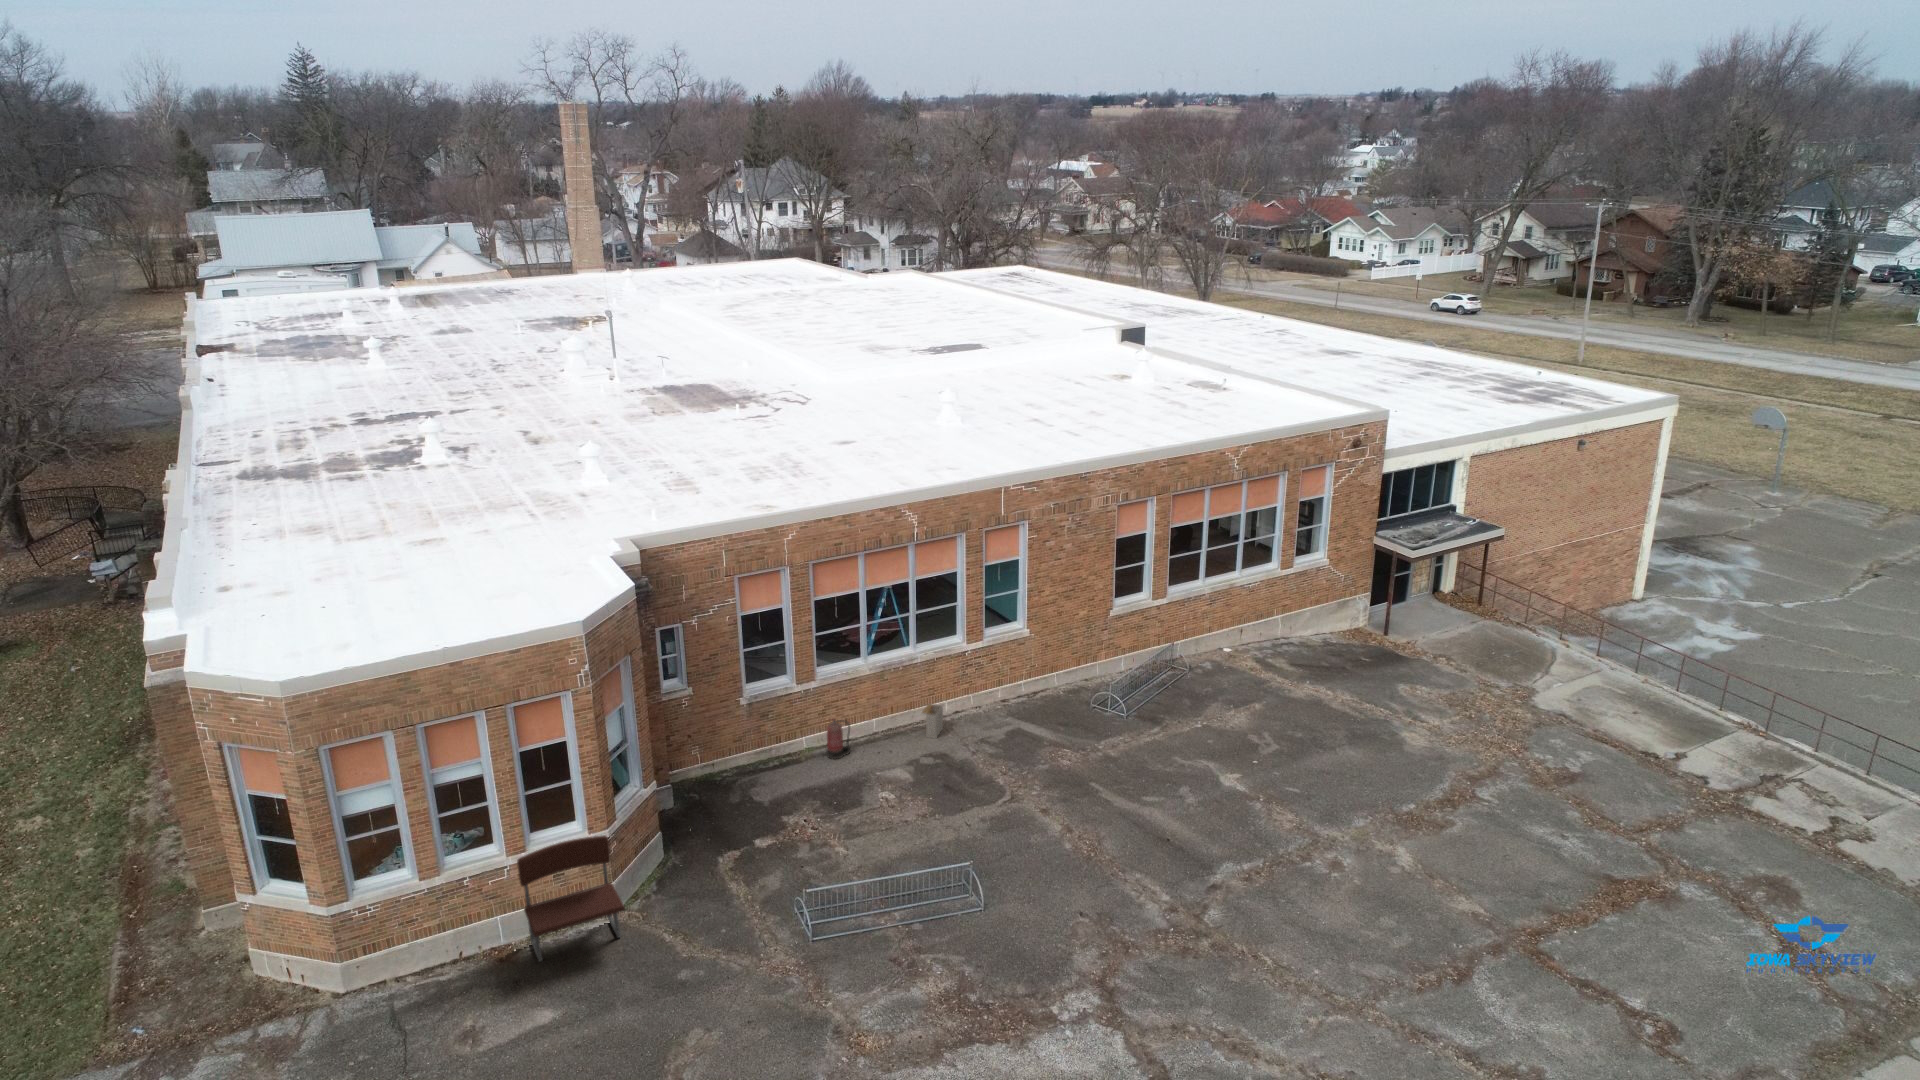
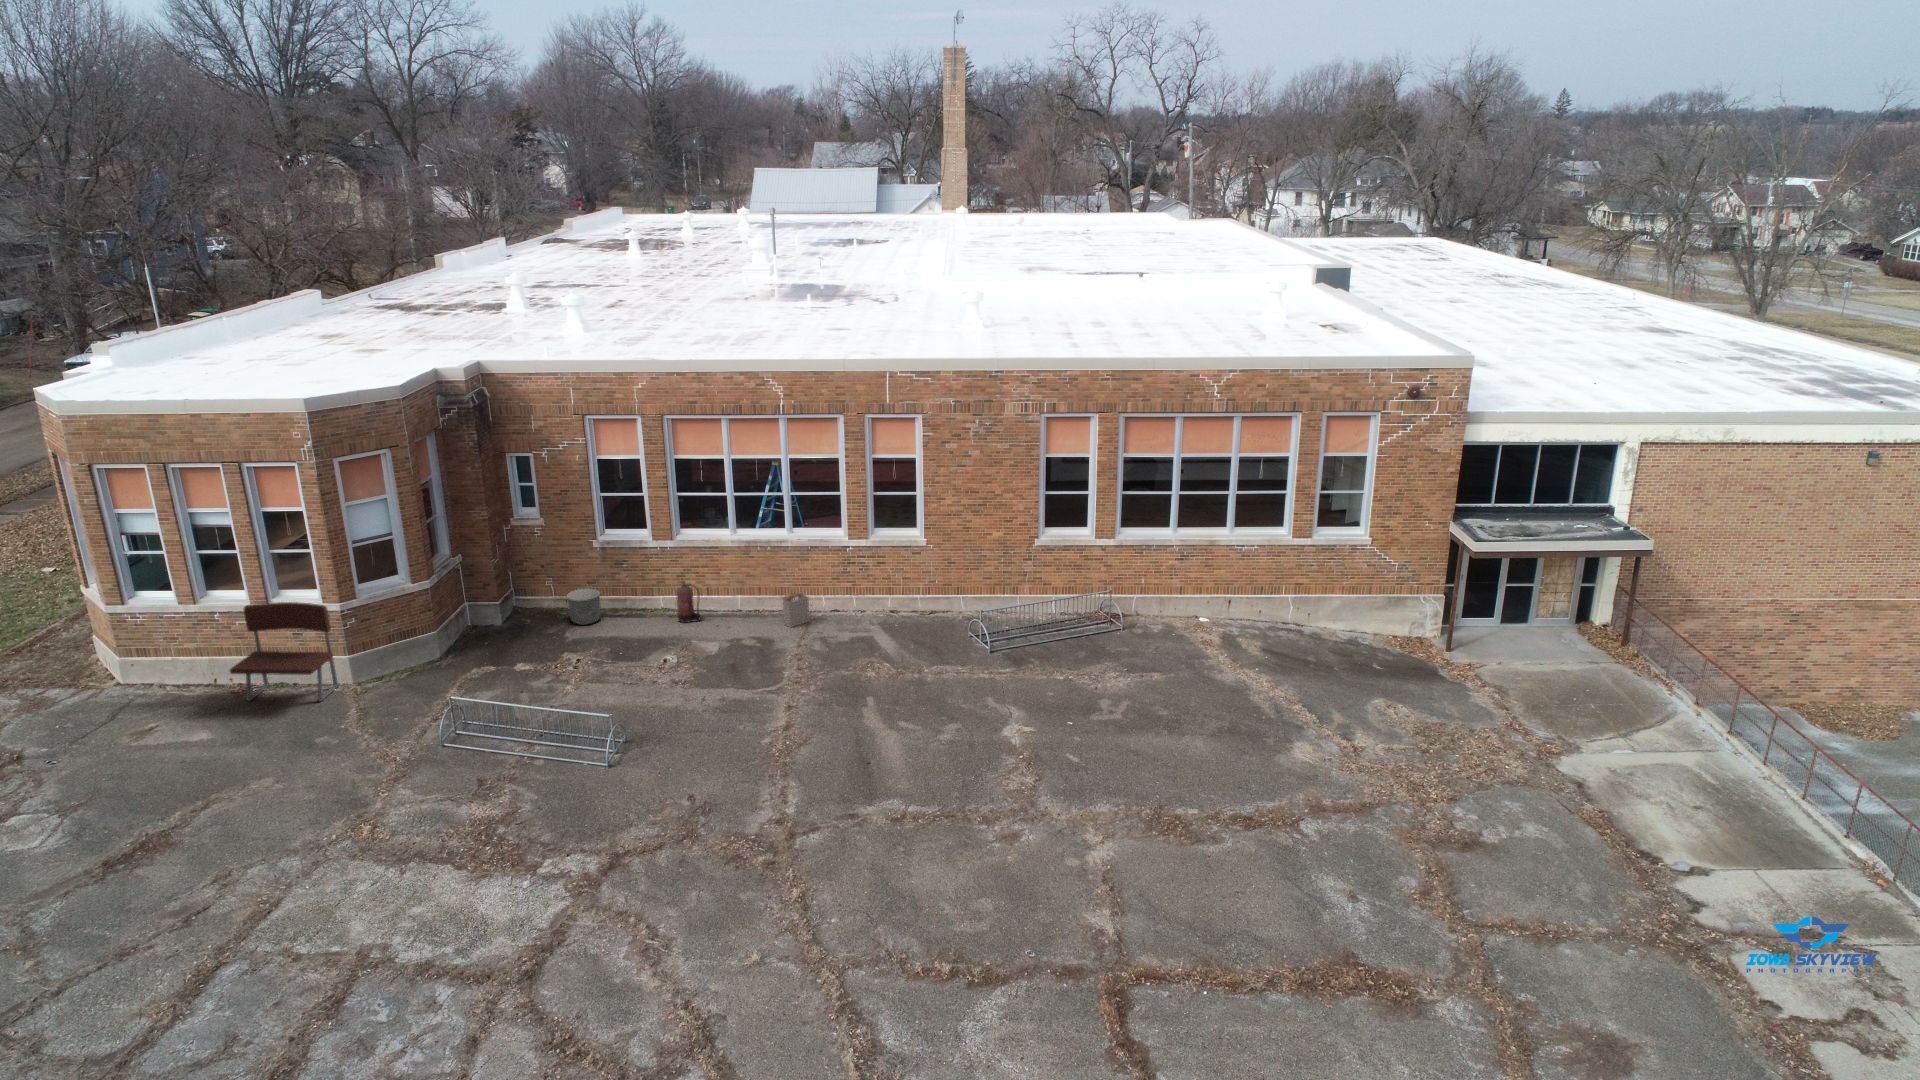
planter: none [726,748,758,787] -> present [567,589,601,625]

